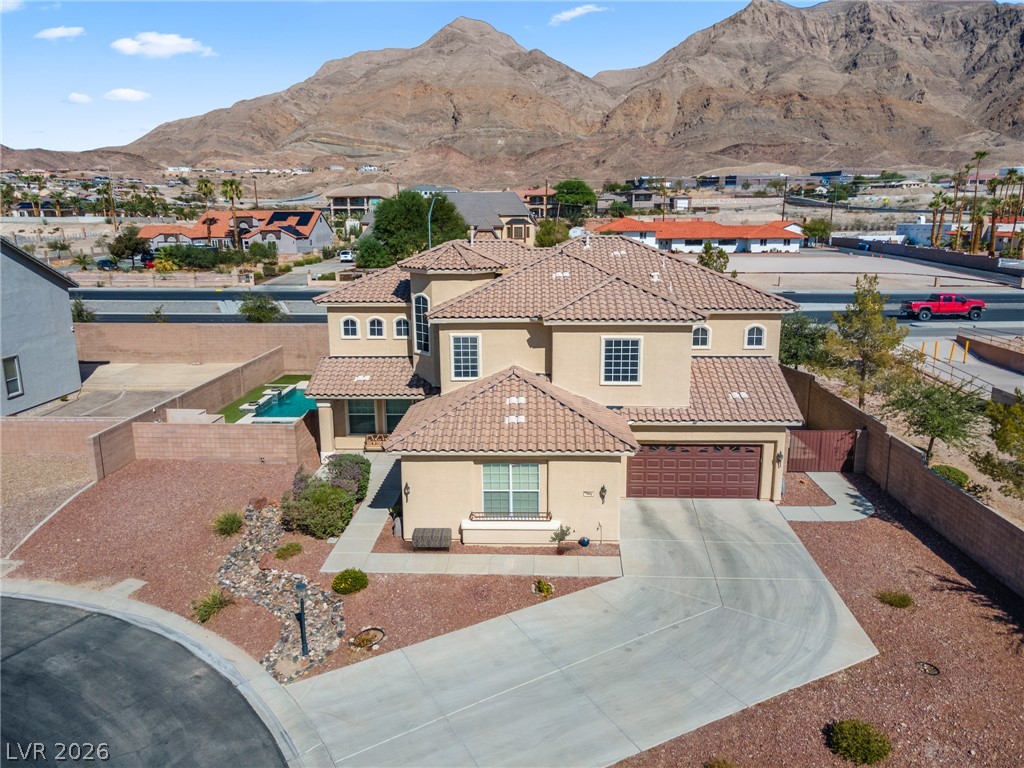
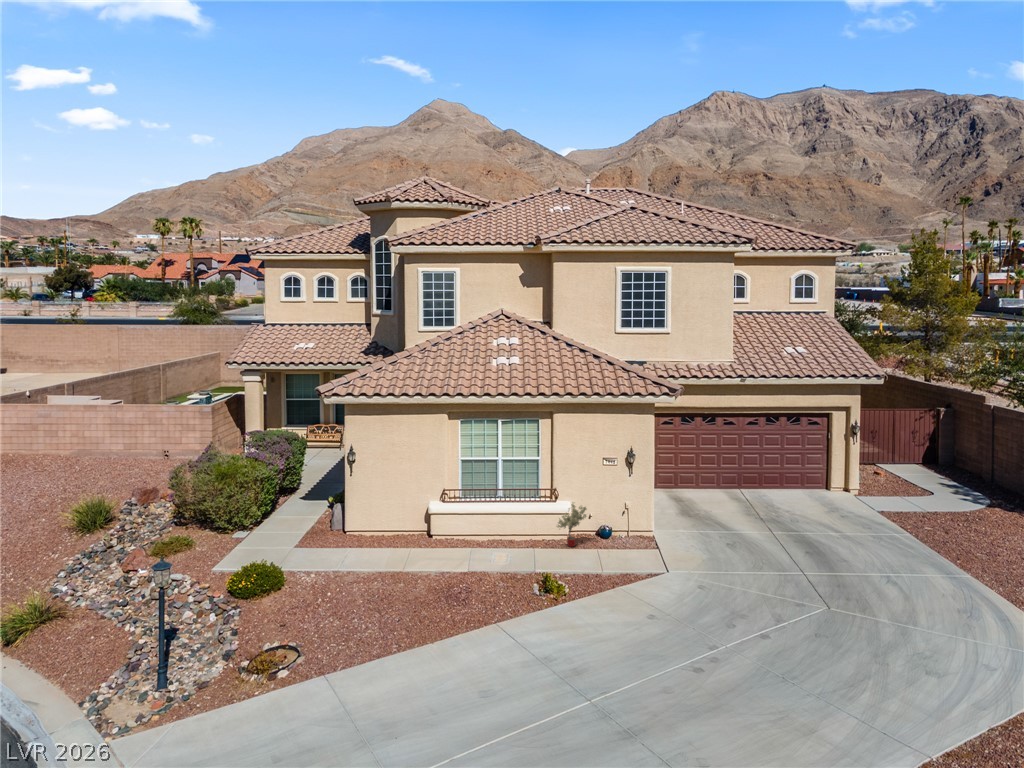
bench: present [412,528,452,552] -> none [357,512,415,545]

